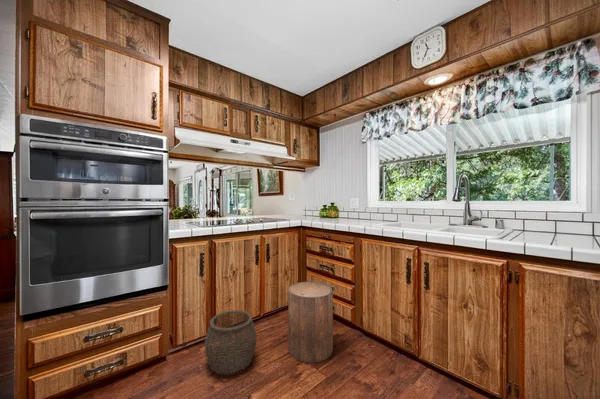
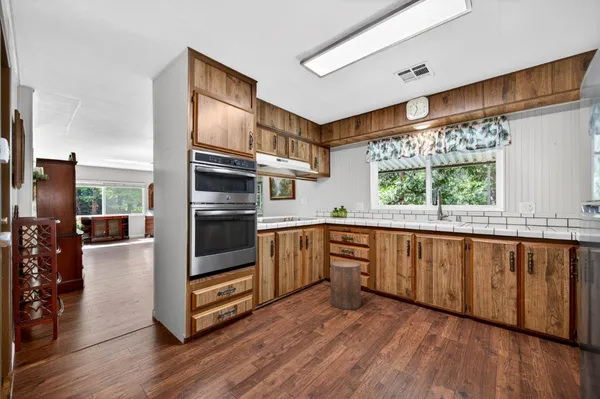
woven basket: present [205,310,257,374] -> none [282,280,316,318]

